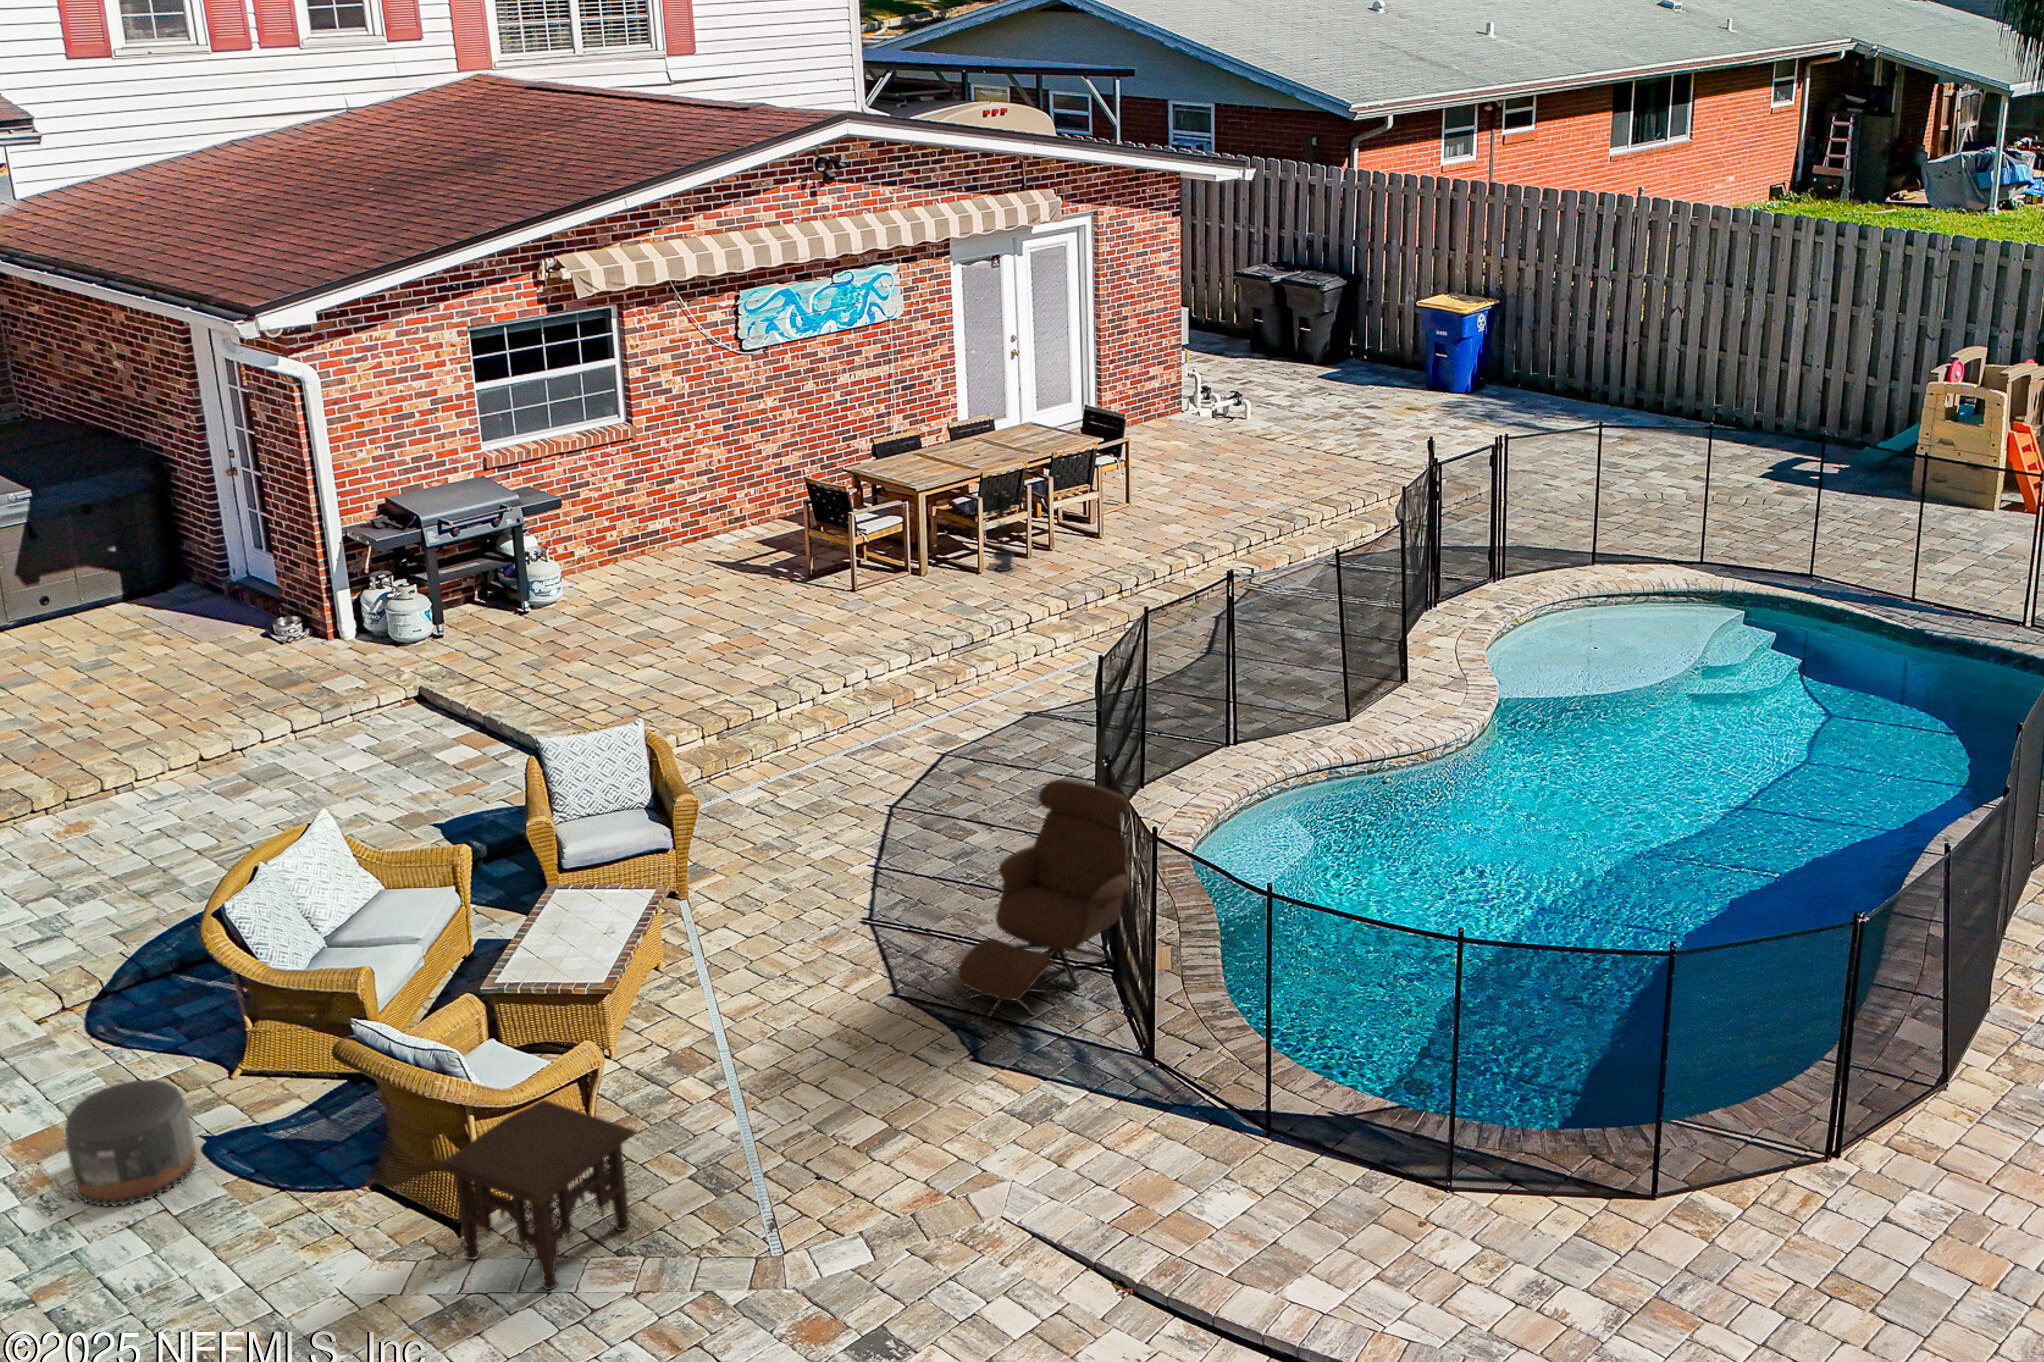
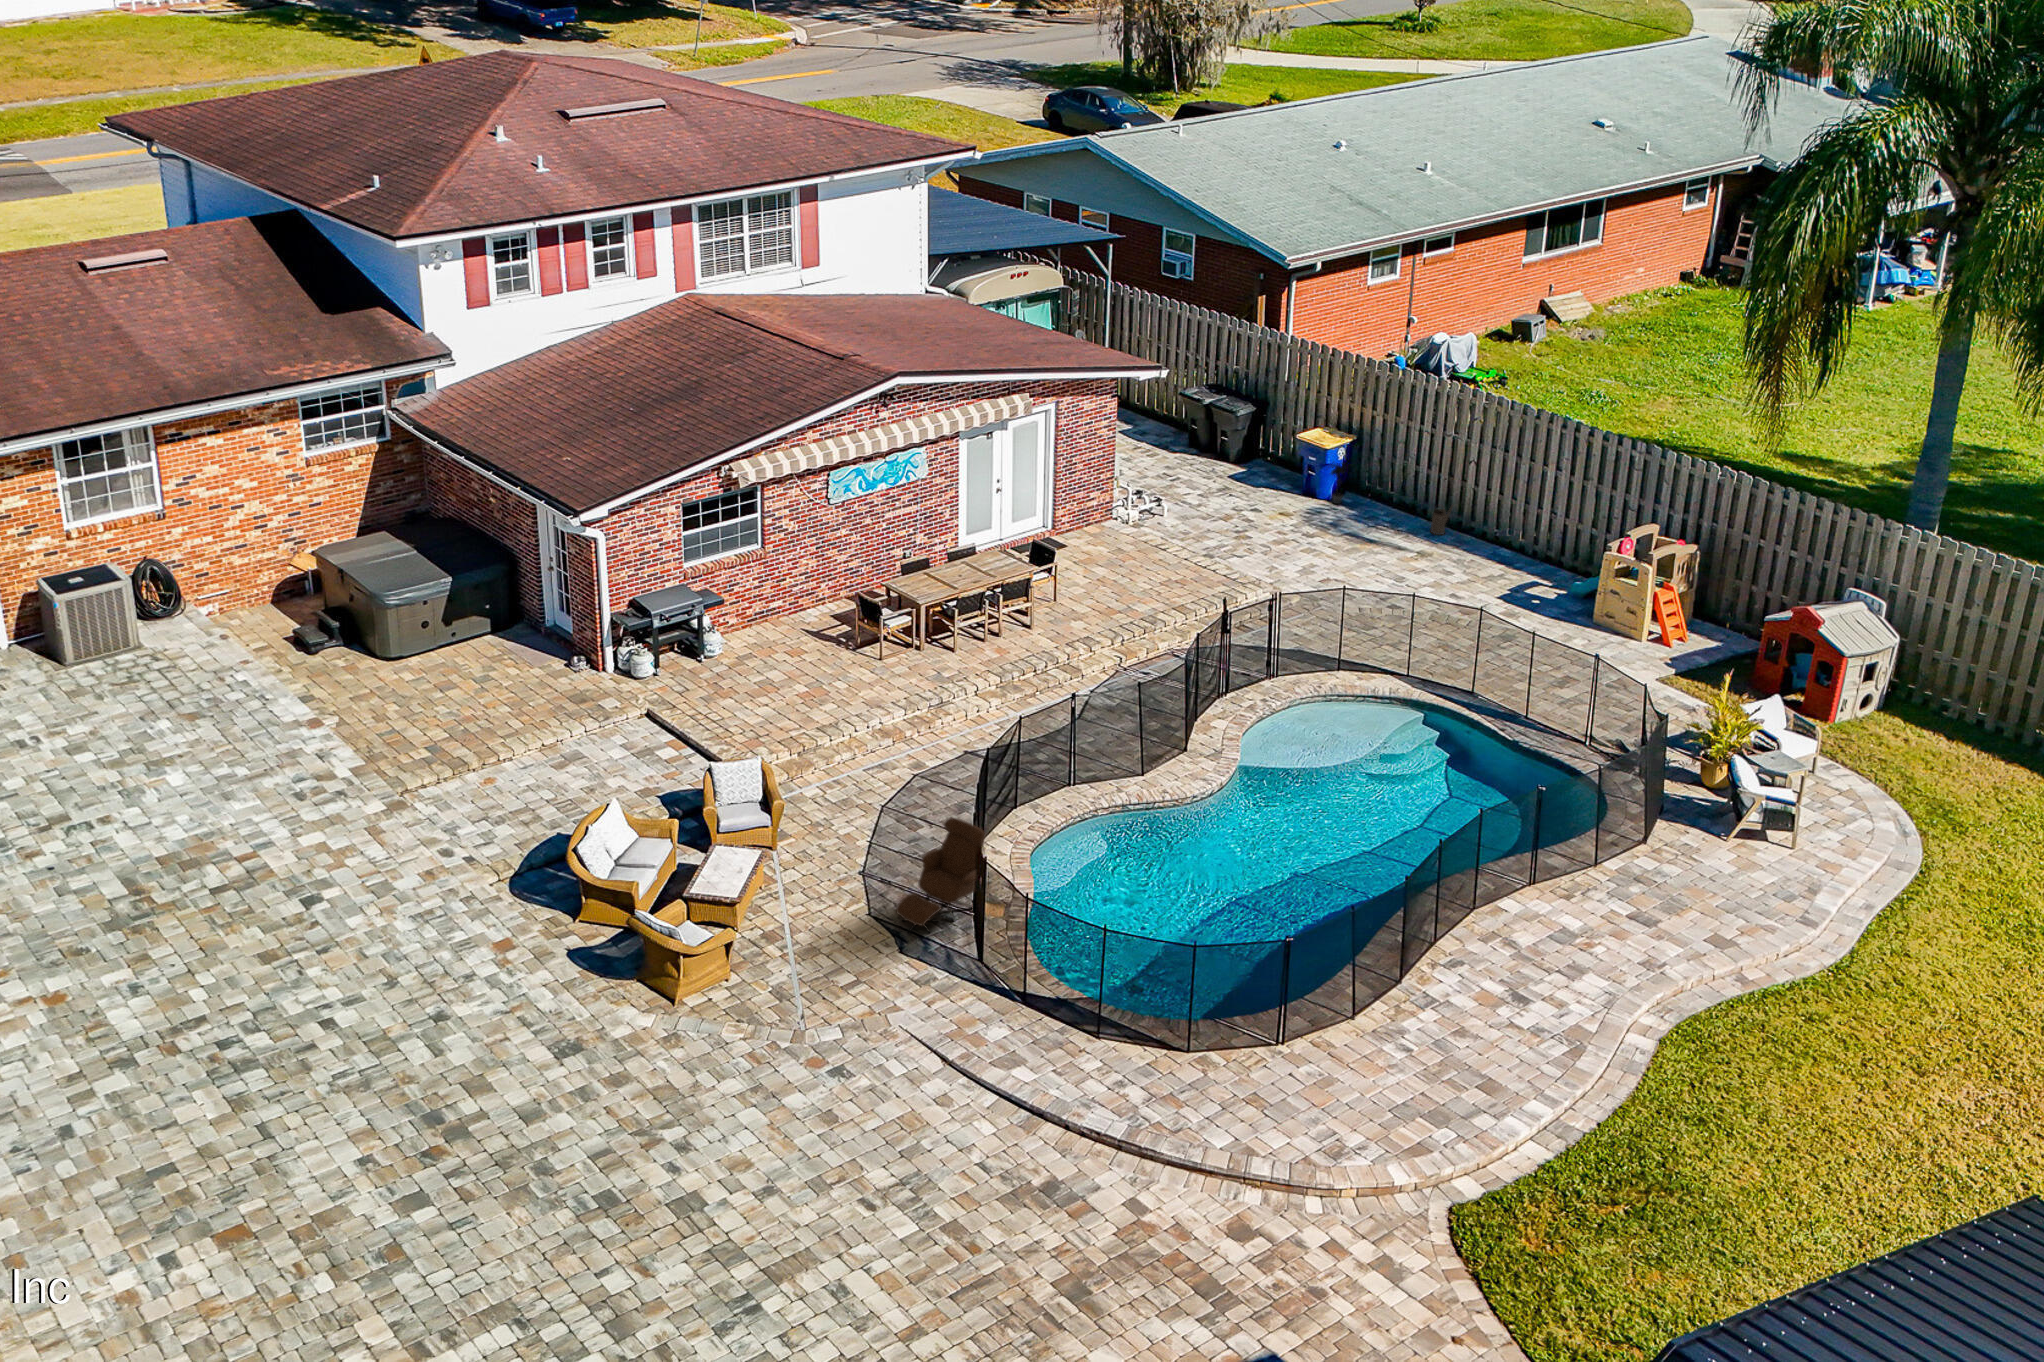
watering can: none [1623,372,1652,416] -> present [1430,505,1453,535]
potted plant: present [981,487,1026,571] -> present [1328,463,1351,504]
pouf: present [65,1080,196,1207] -> none [521,922,568,974]
side table: present [436,1100,637,1290] -> none [668,950,748,1031]

